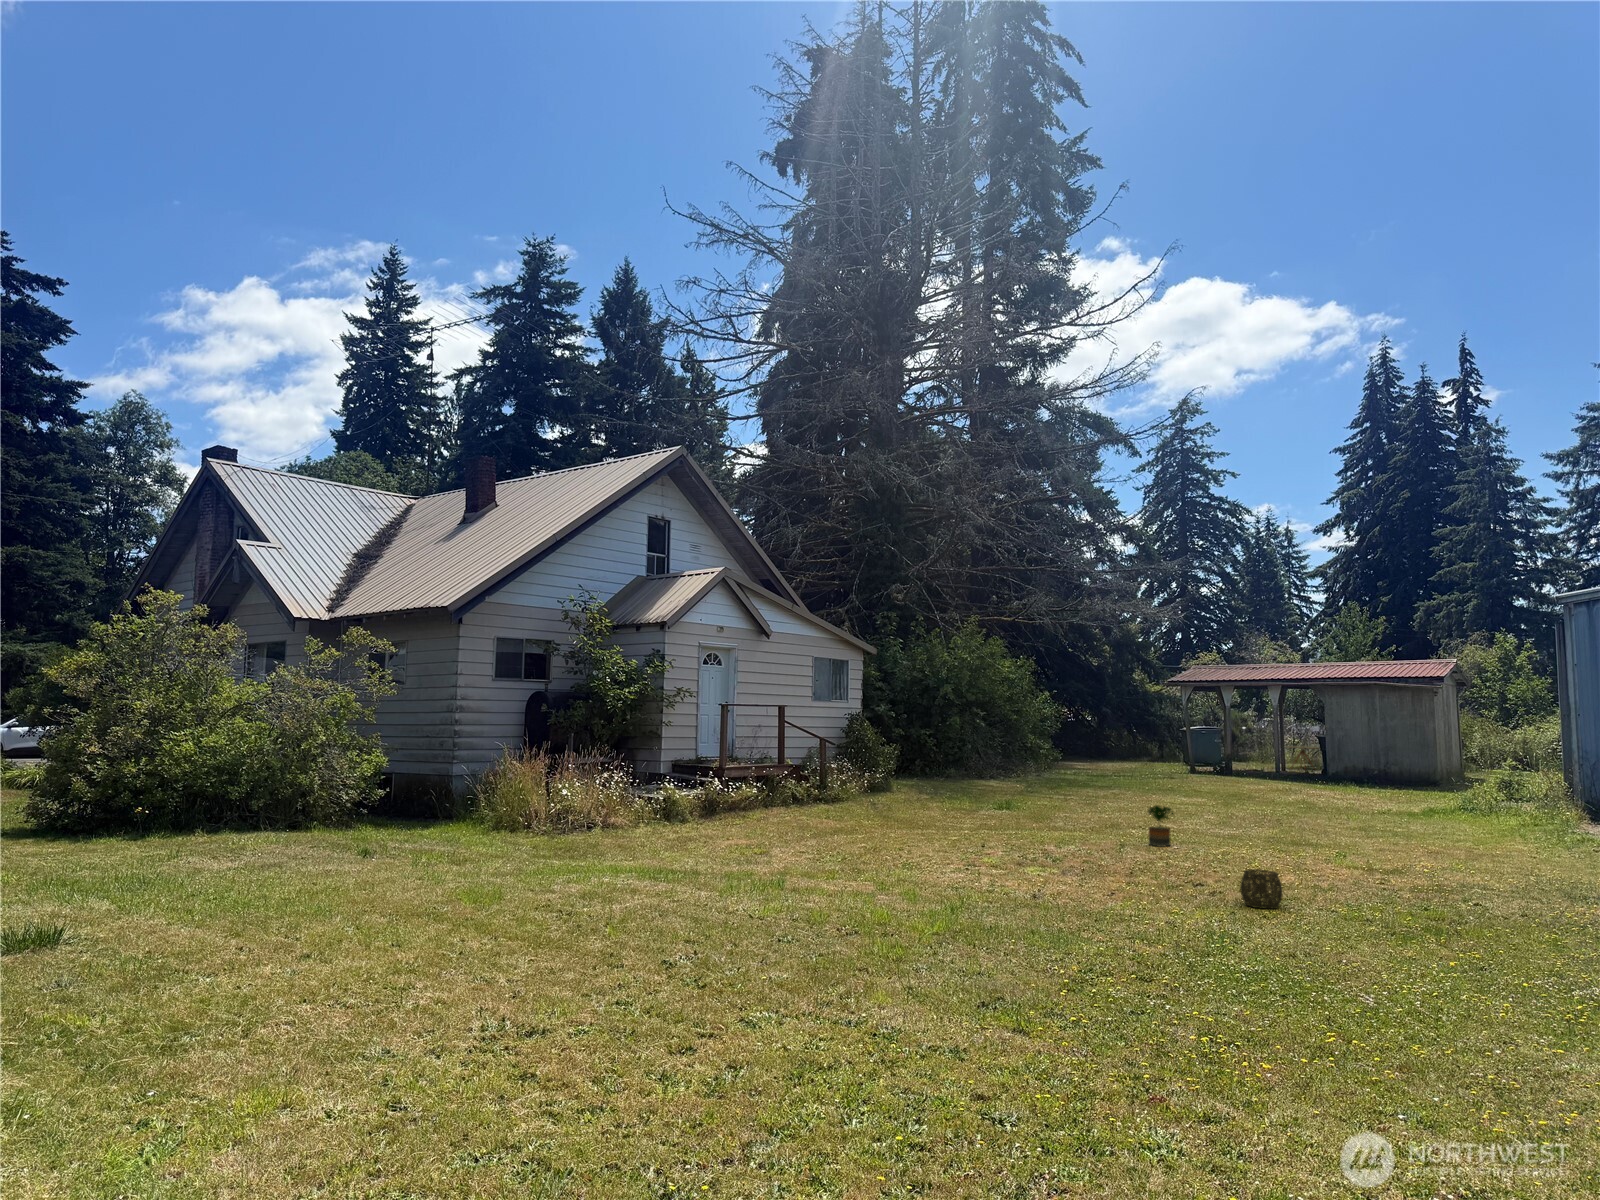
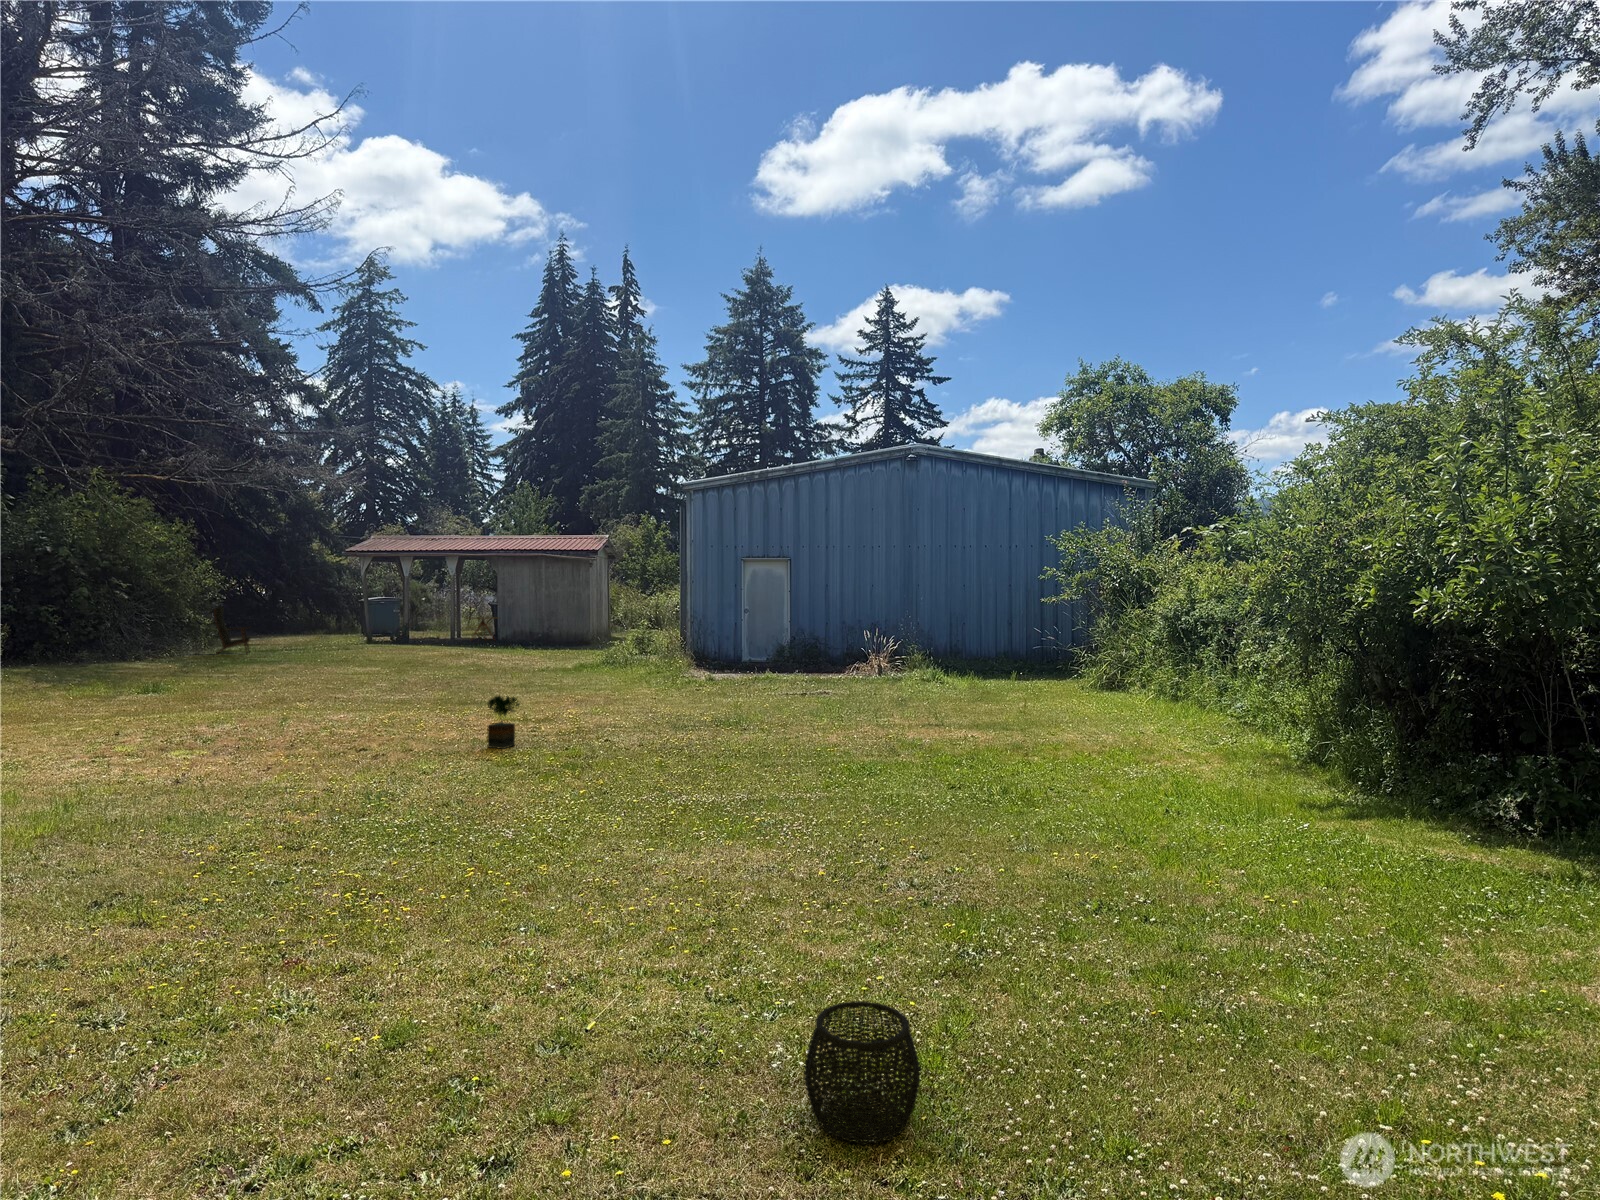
lounge chair: none [1079,730,1106,769] -> present [214,606,250,654]
potted tree: present [1148,805,1173,847] -> present [487,696,519,749]
woven basket: present [1240,869,1282,909] -> present [804,1001,921,1145]

